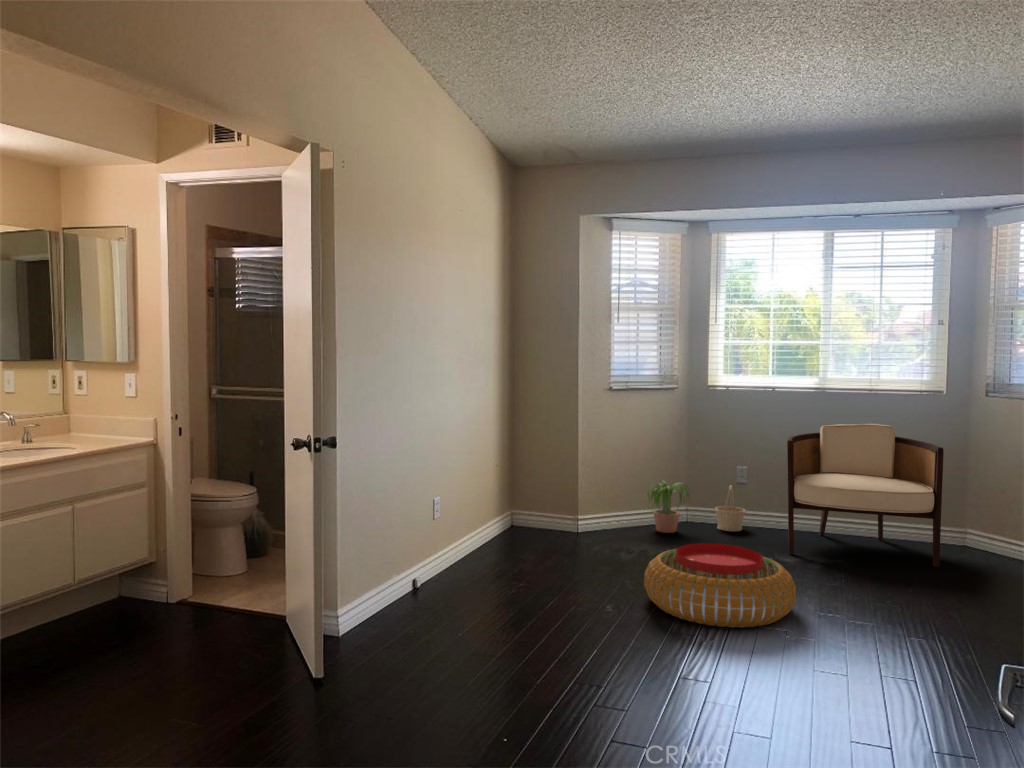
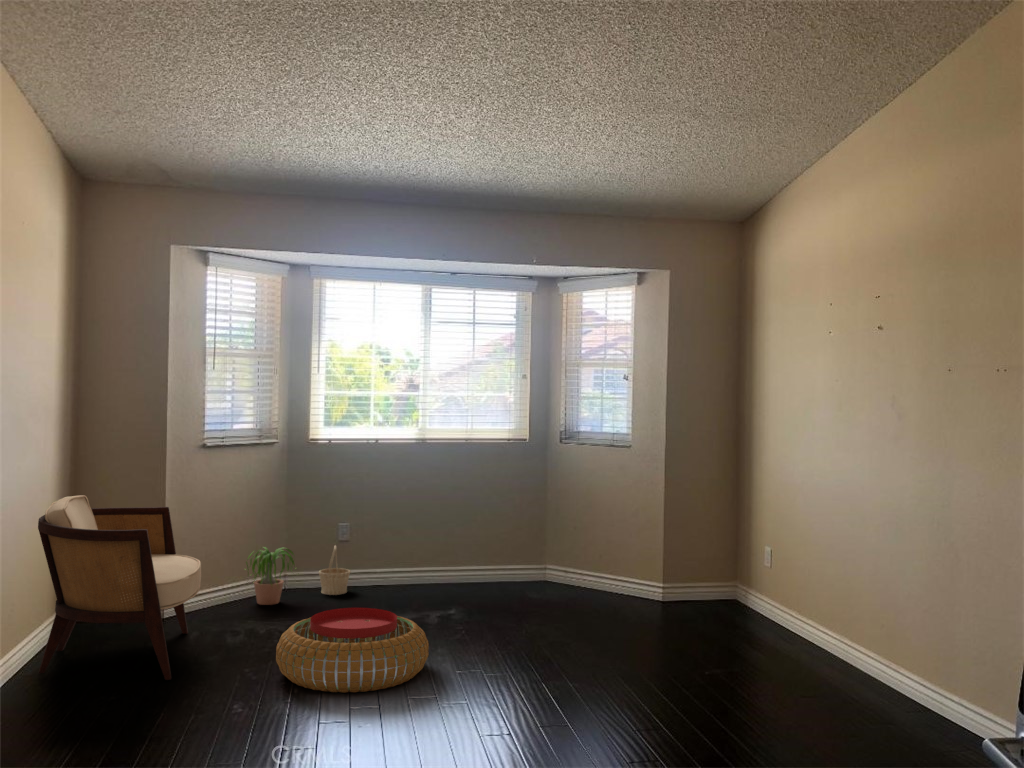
armchair: present [787,424,944,567] -> present [38,495,201,680]

